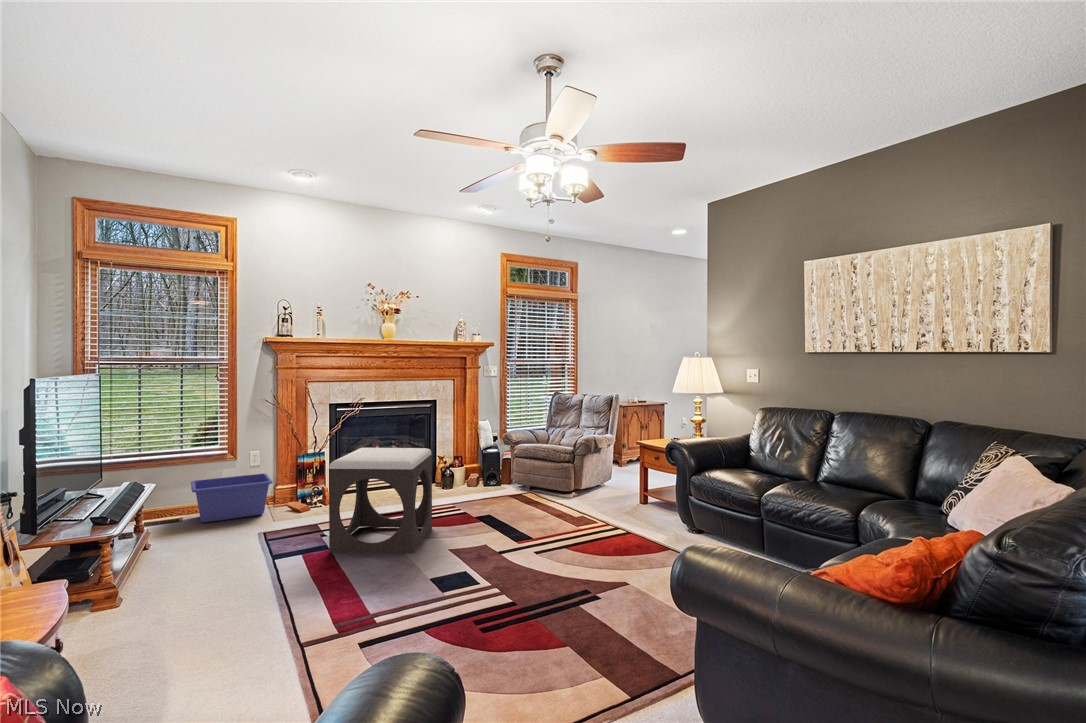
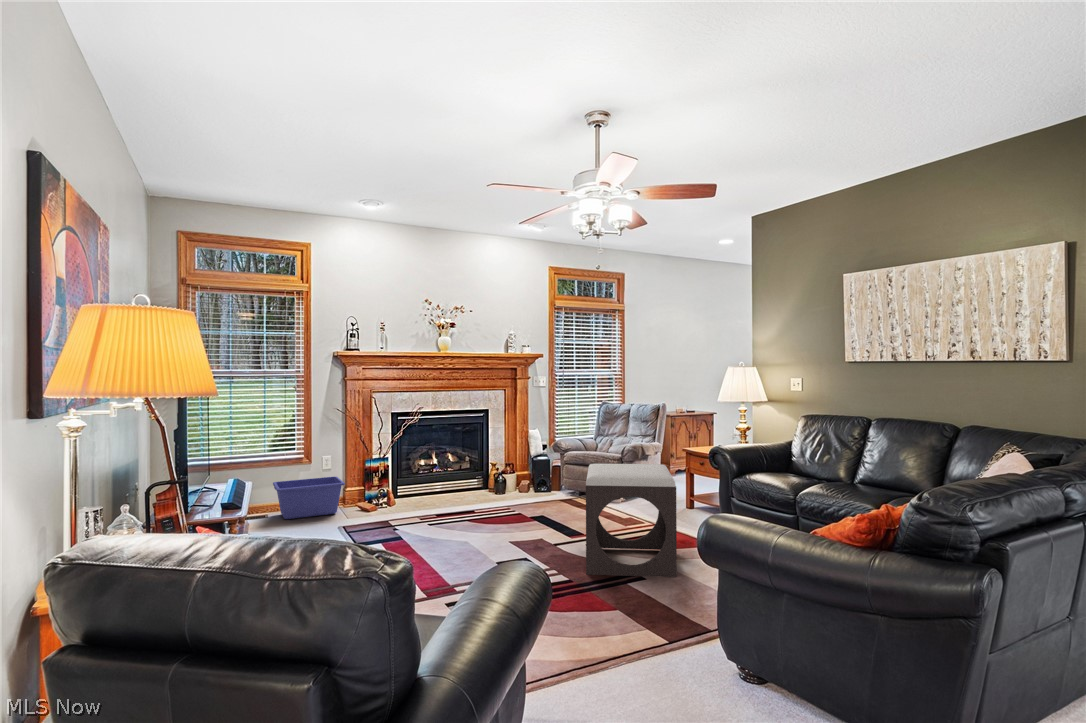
footstool: present [329,448,432,553] -> present [586,464,677,577]

